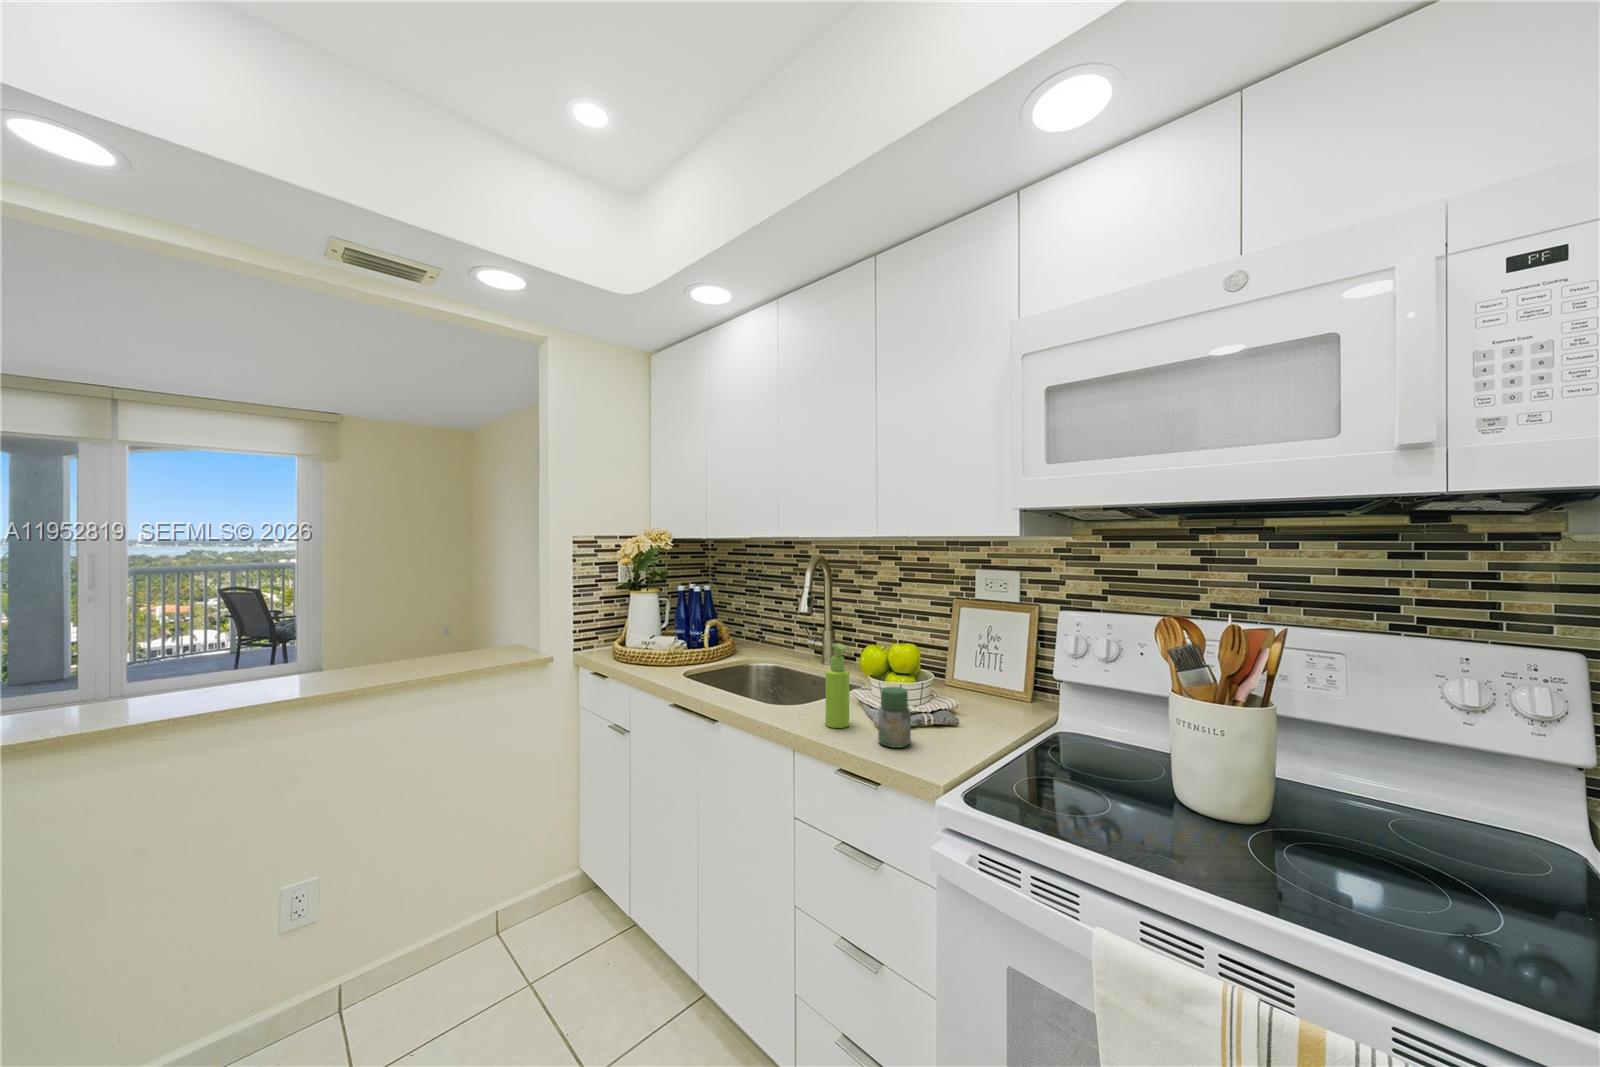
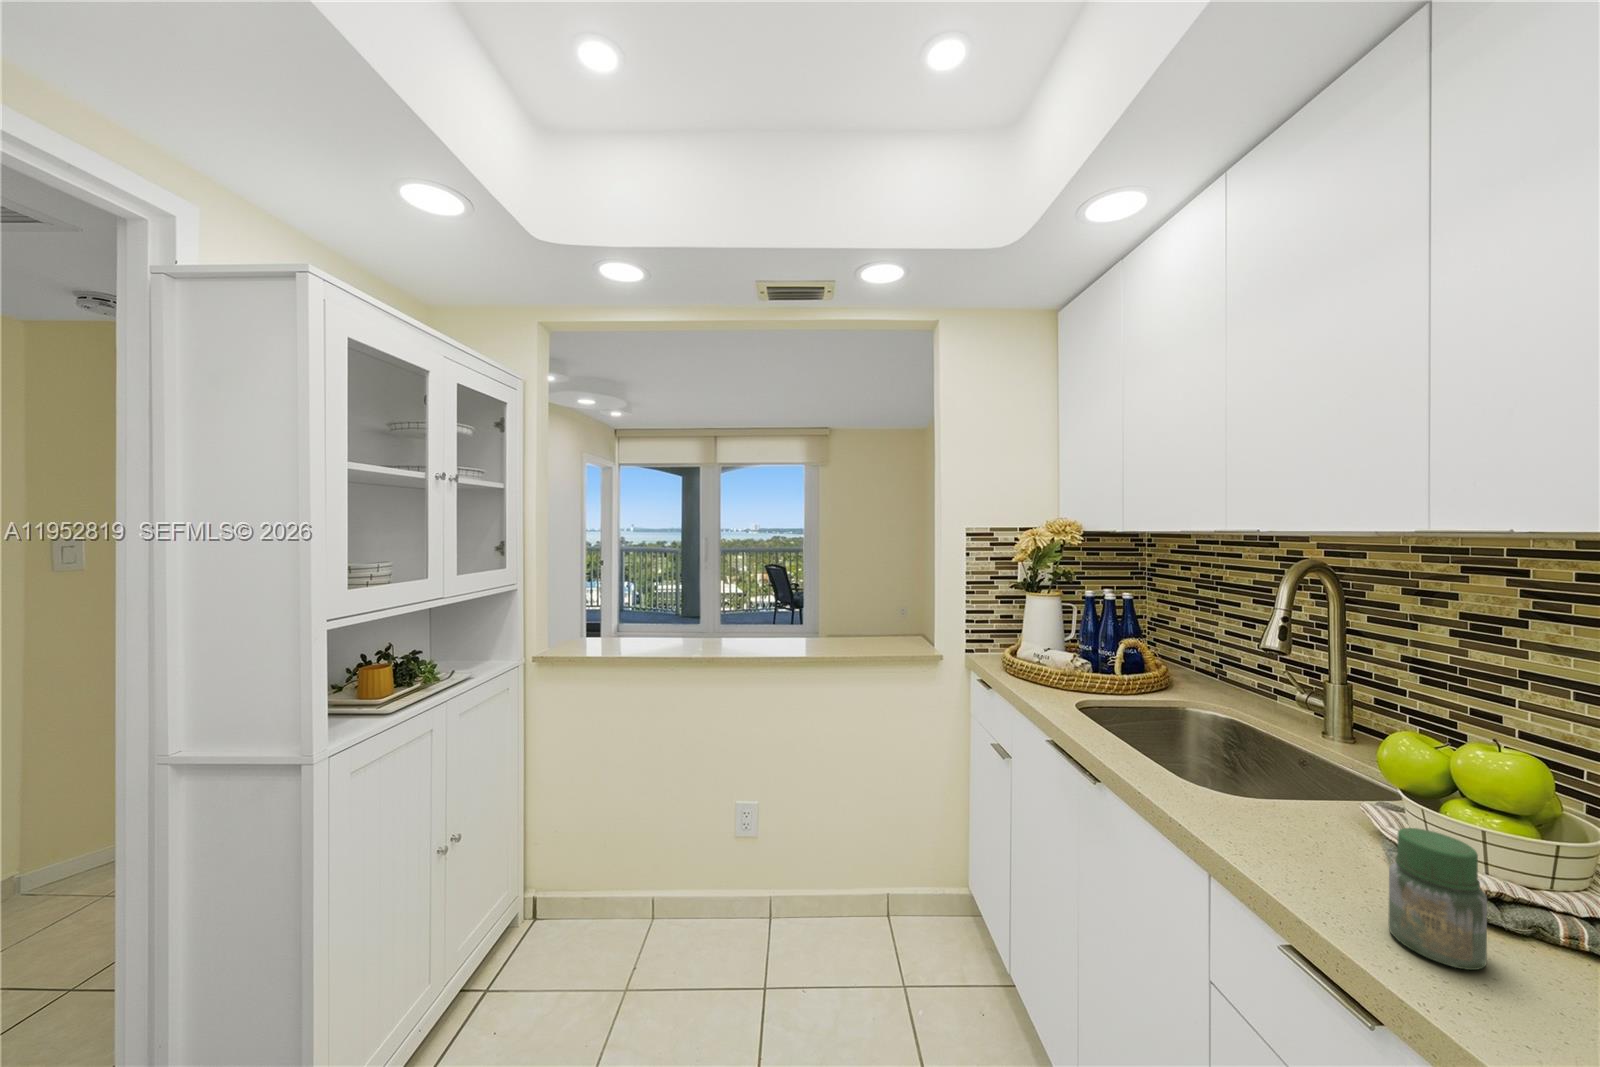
soap dispenser: present [826,643,849,728] -> none [1274,715,1330,868]

